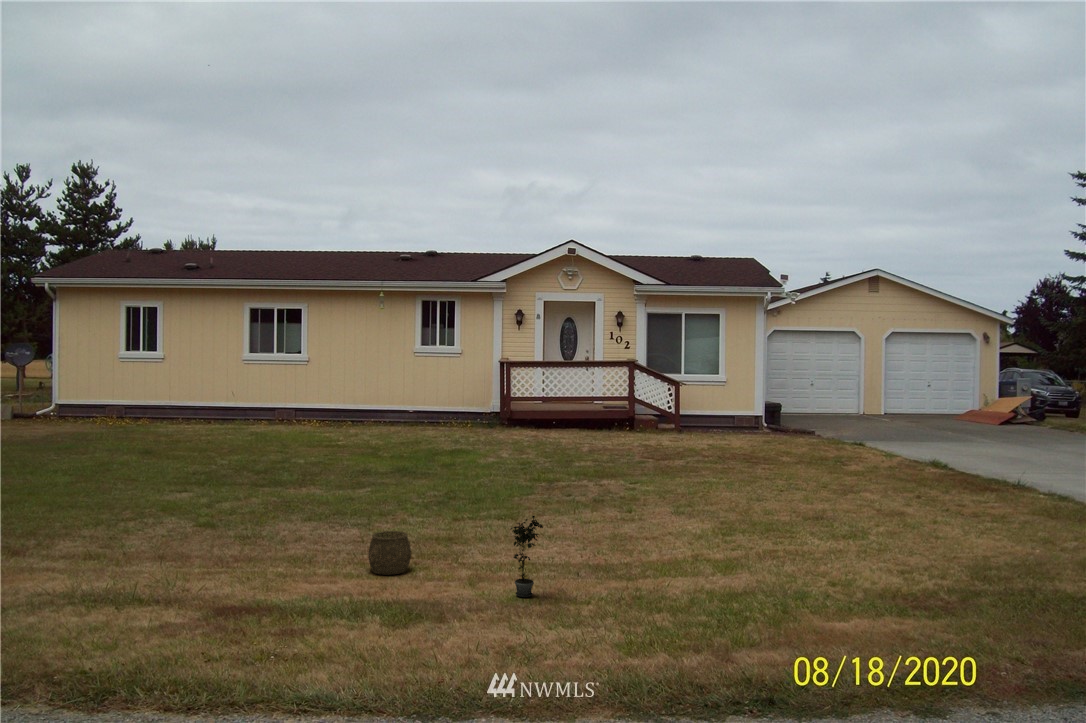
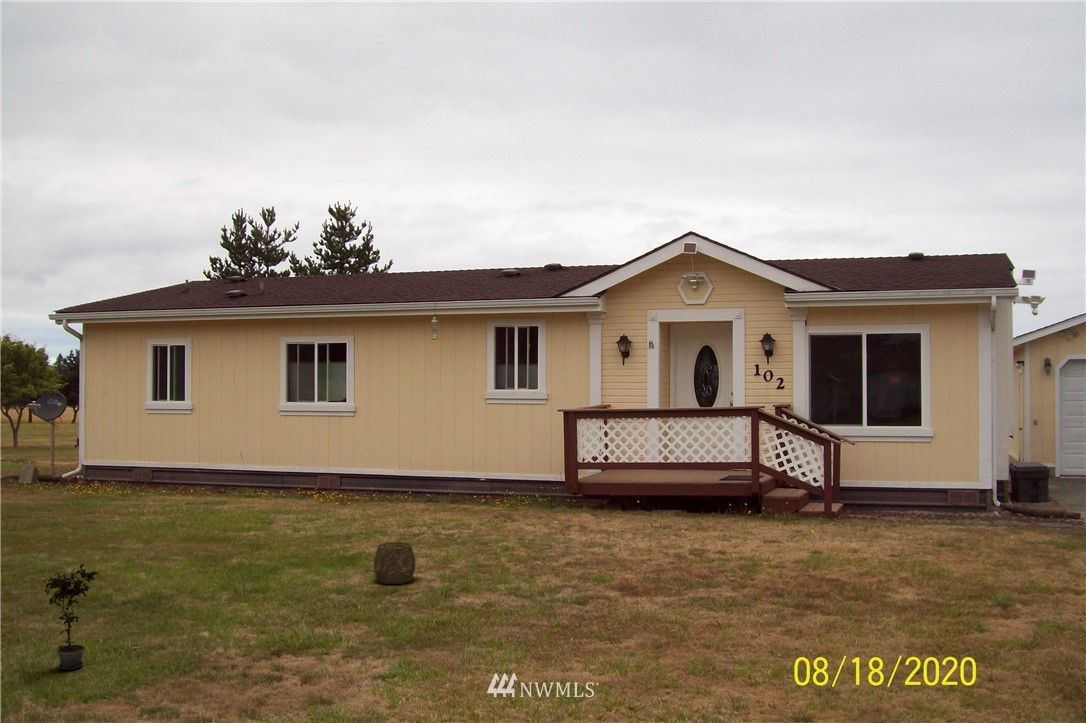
potted plant: present [511,516,543,597] -> present [43,564,100,670]

